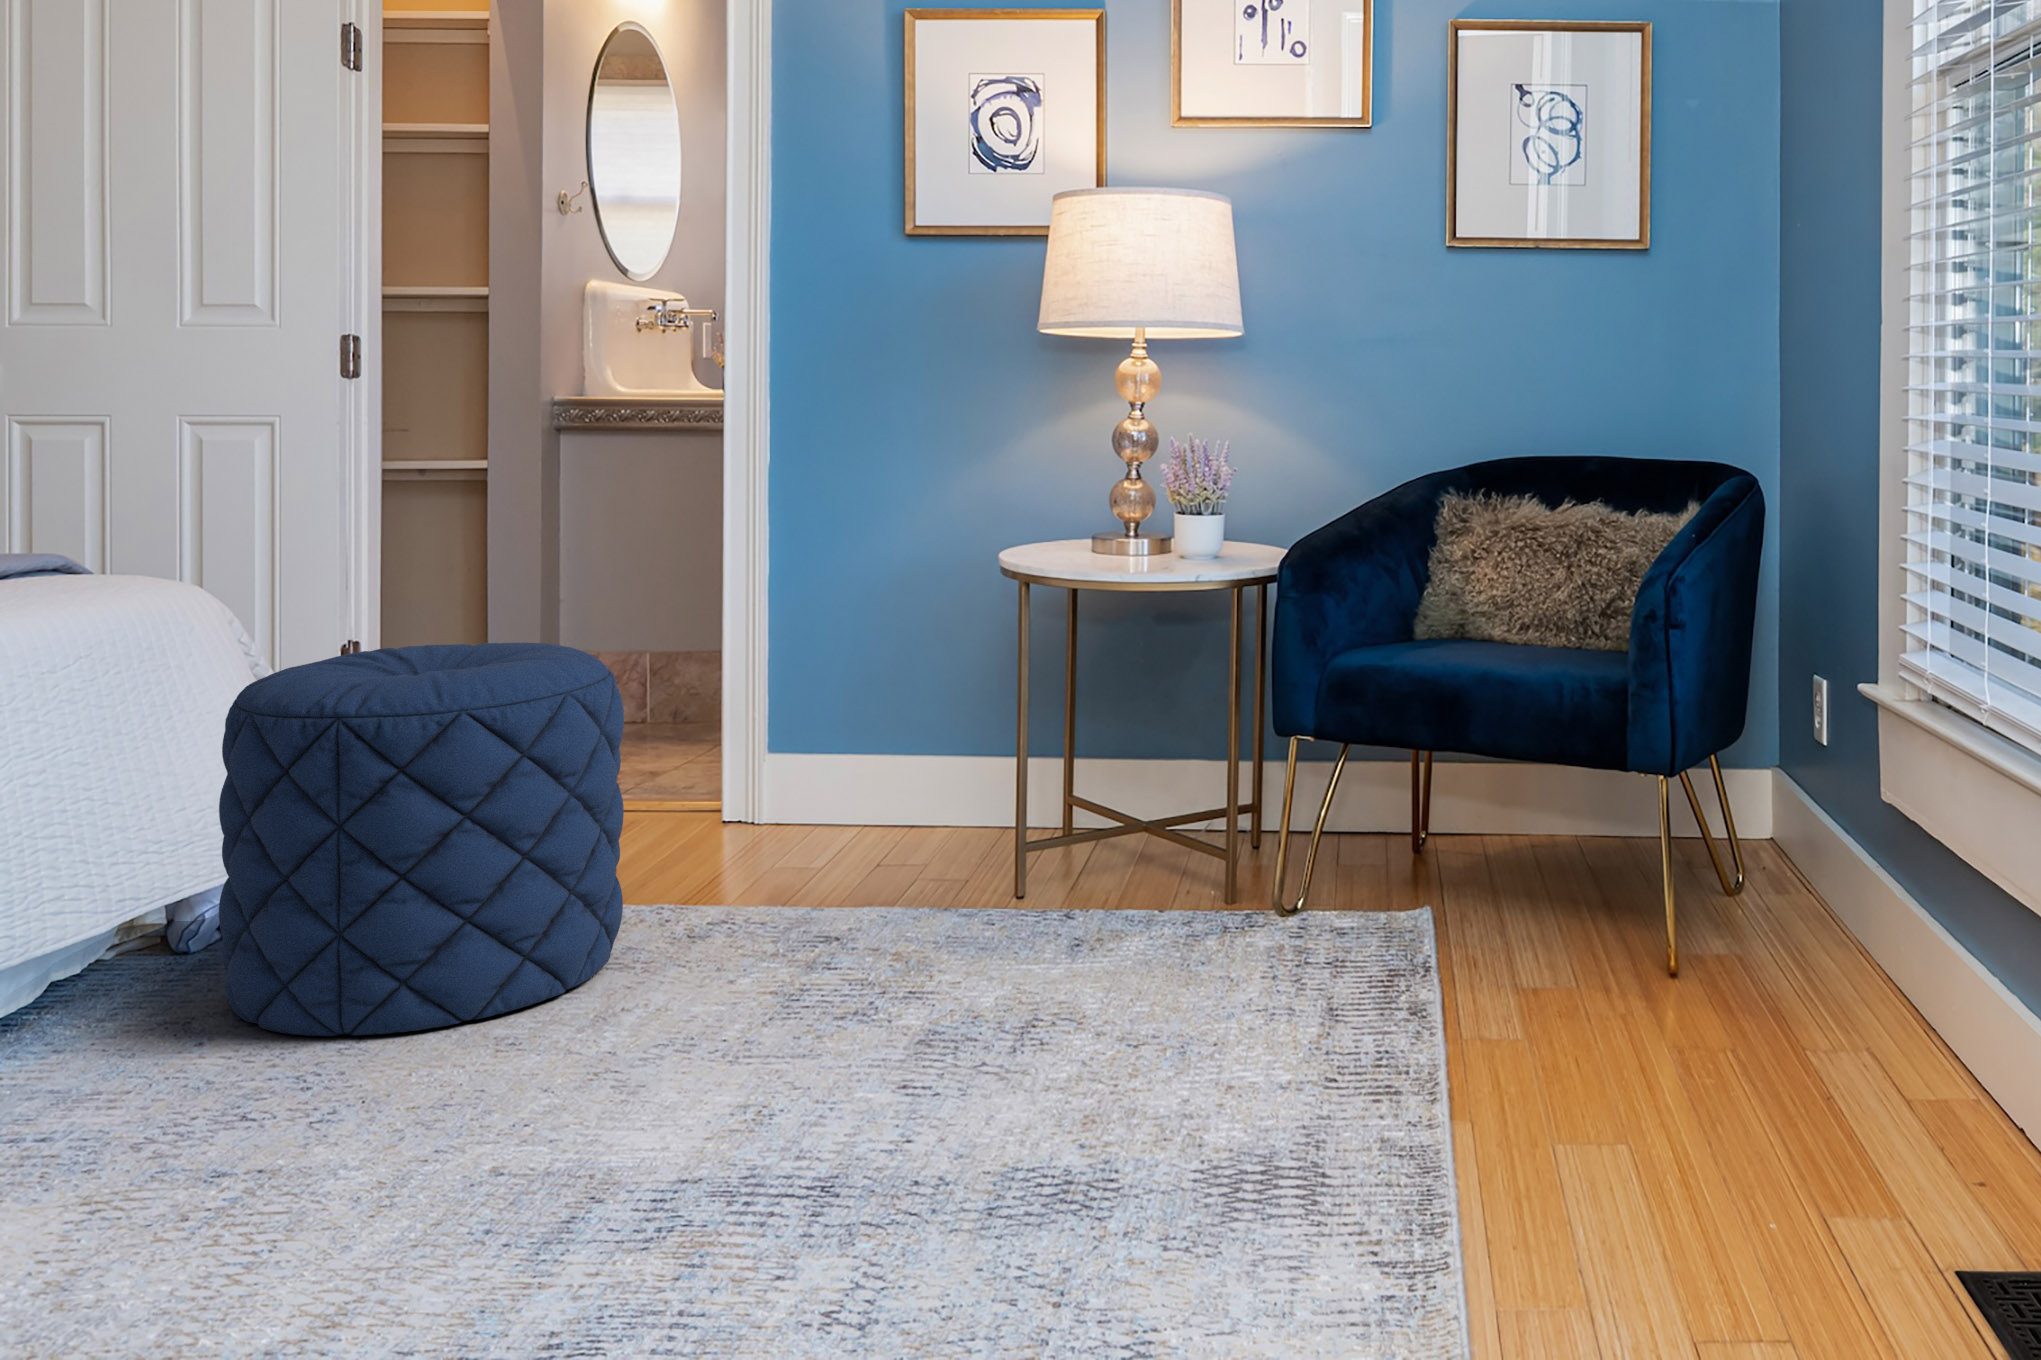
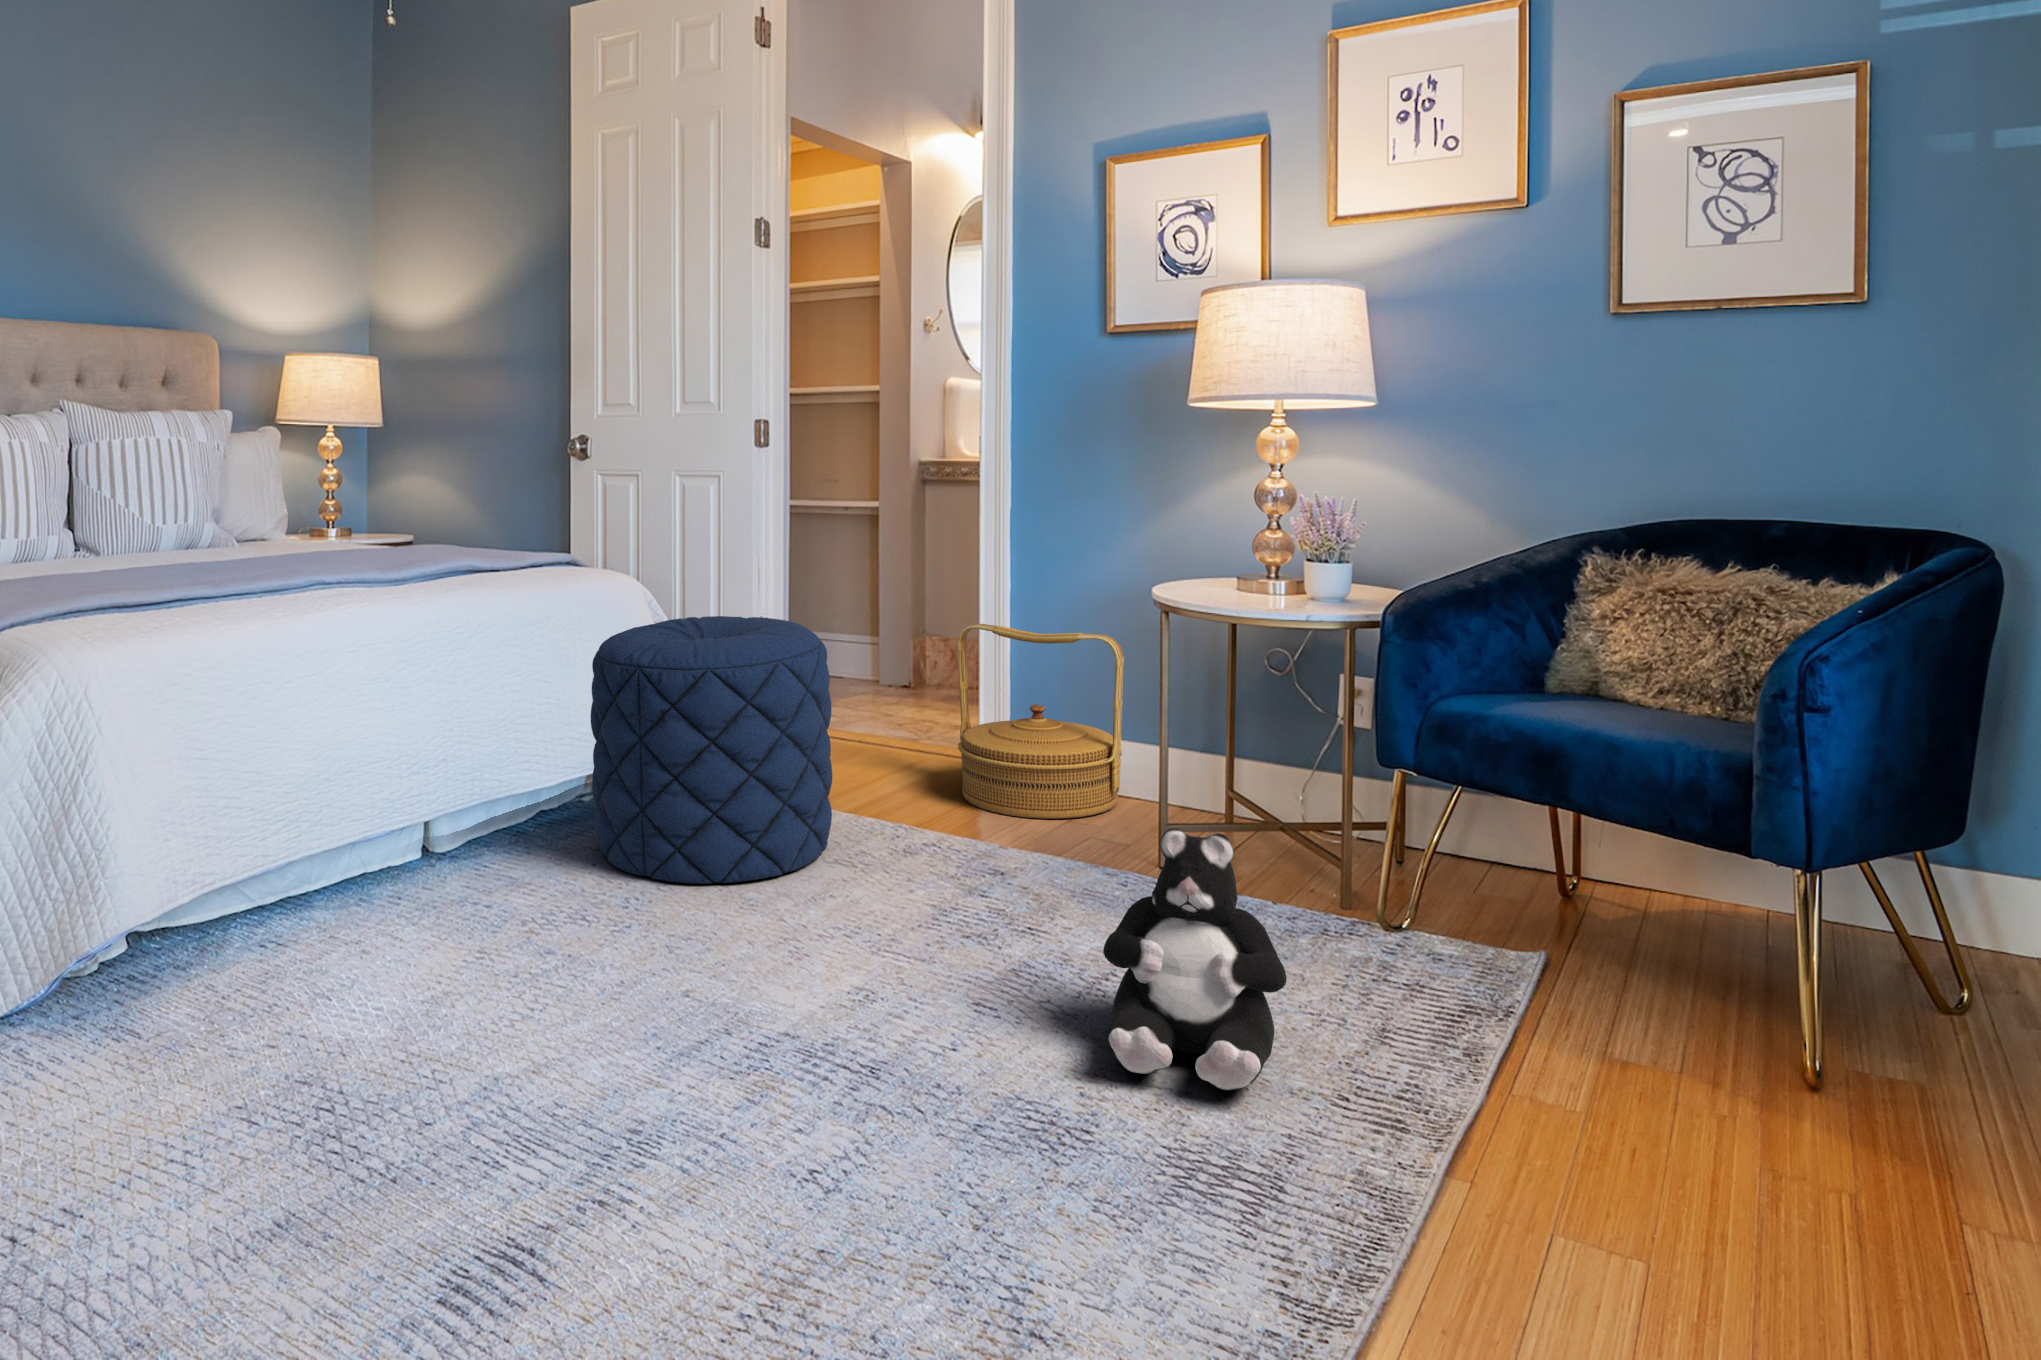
woven basket: none [747,642,964,876] -> present [957,624,1124,819]
plush toy: none [1071,824,1266,1105] -> present [1103,828,1287,1091]

